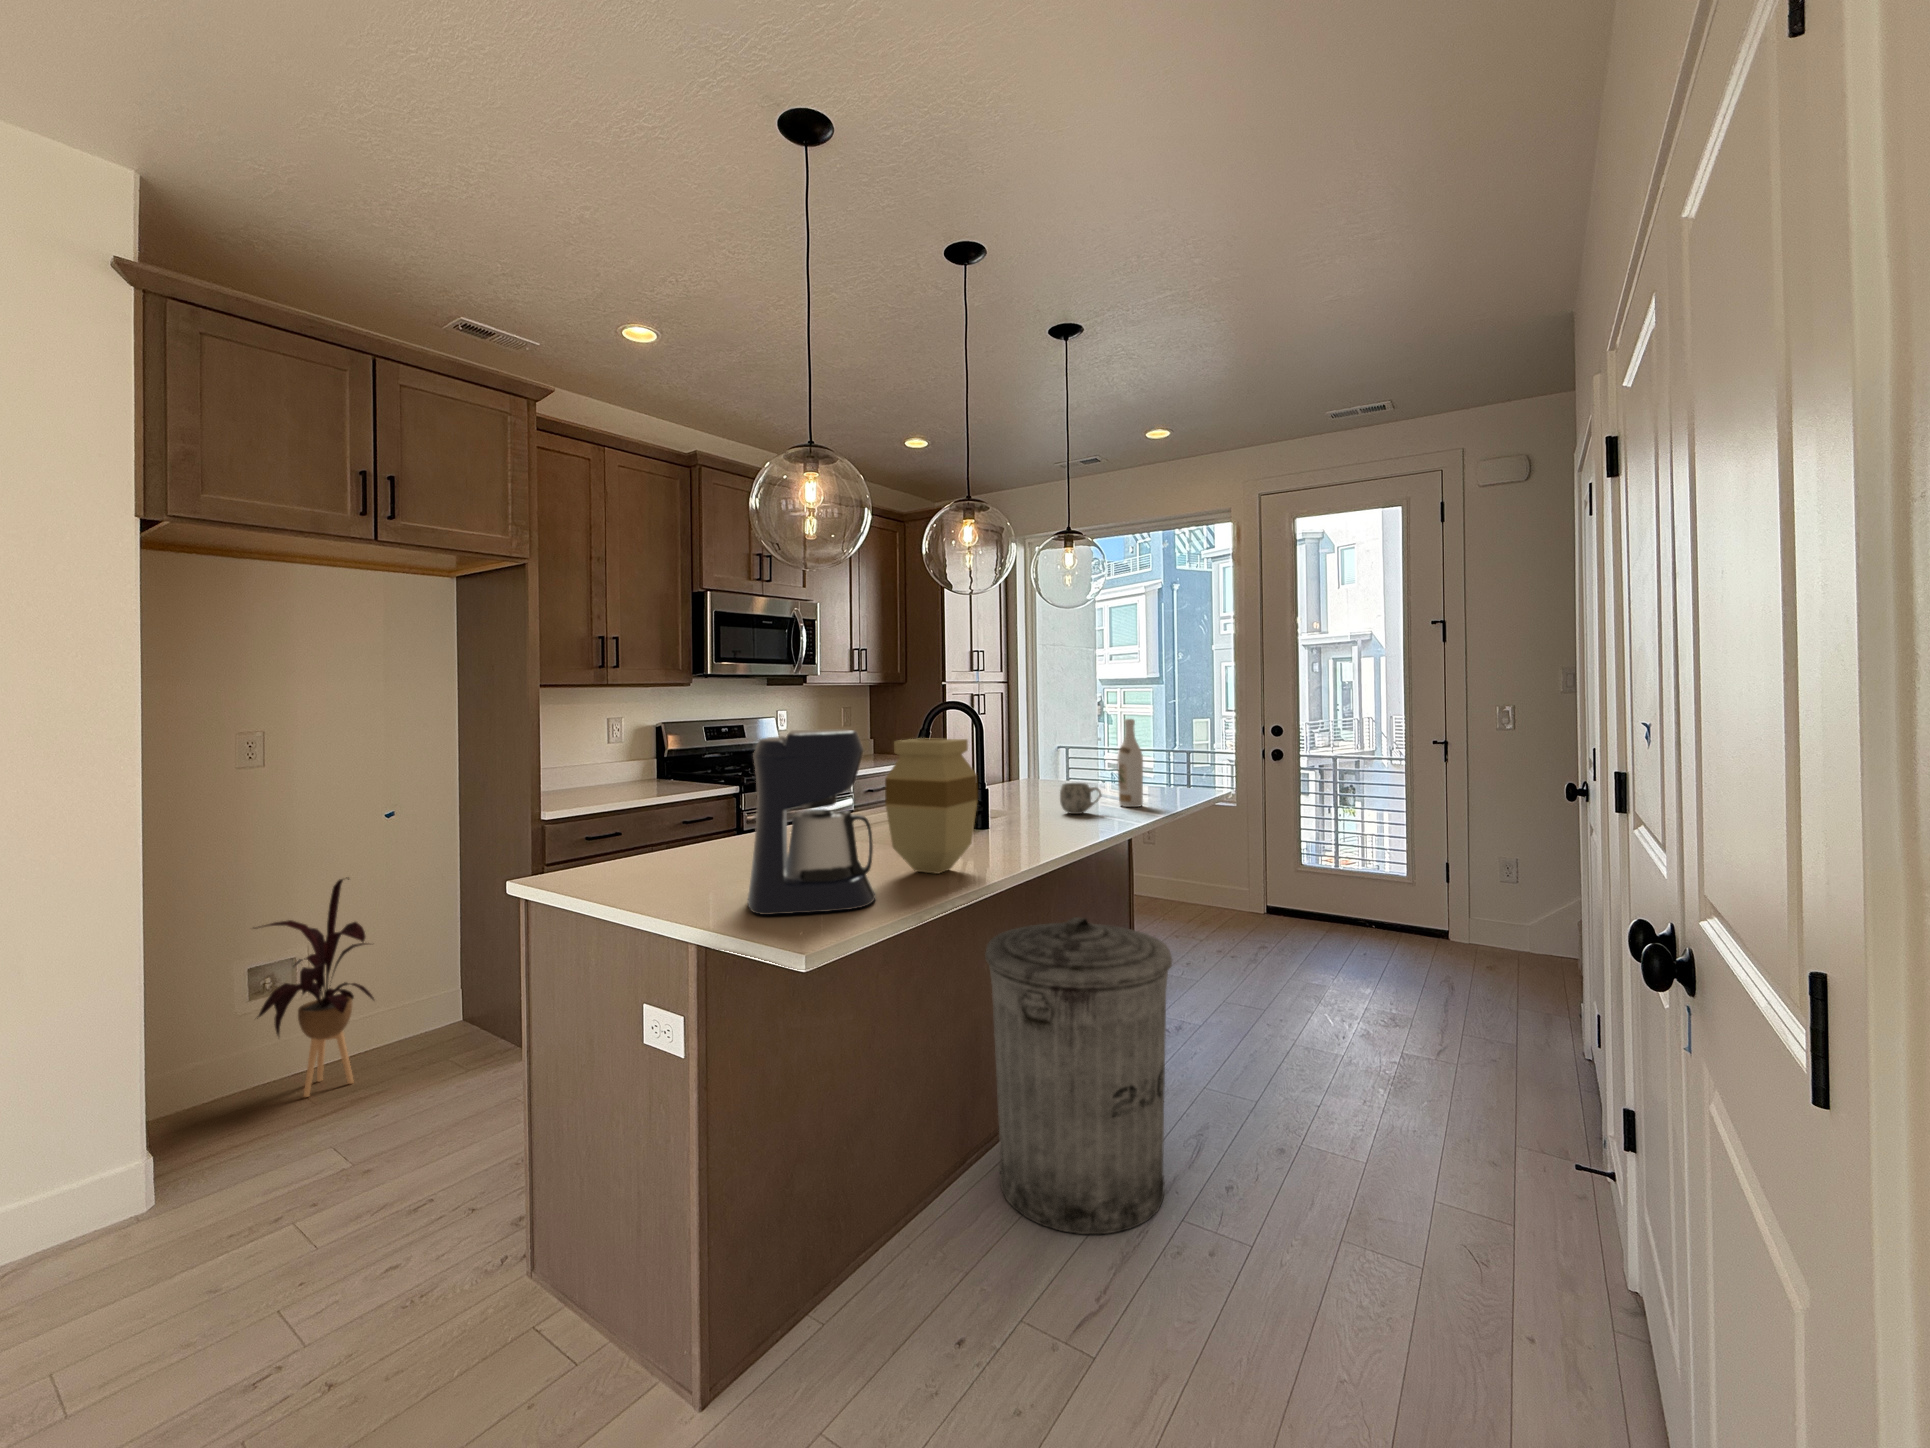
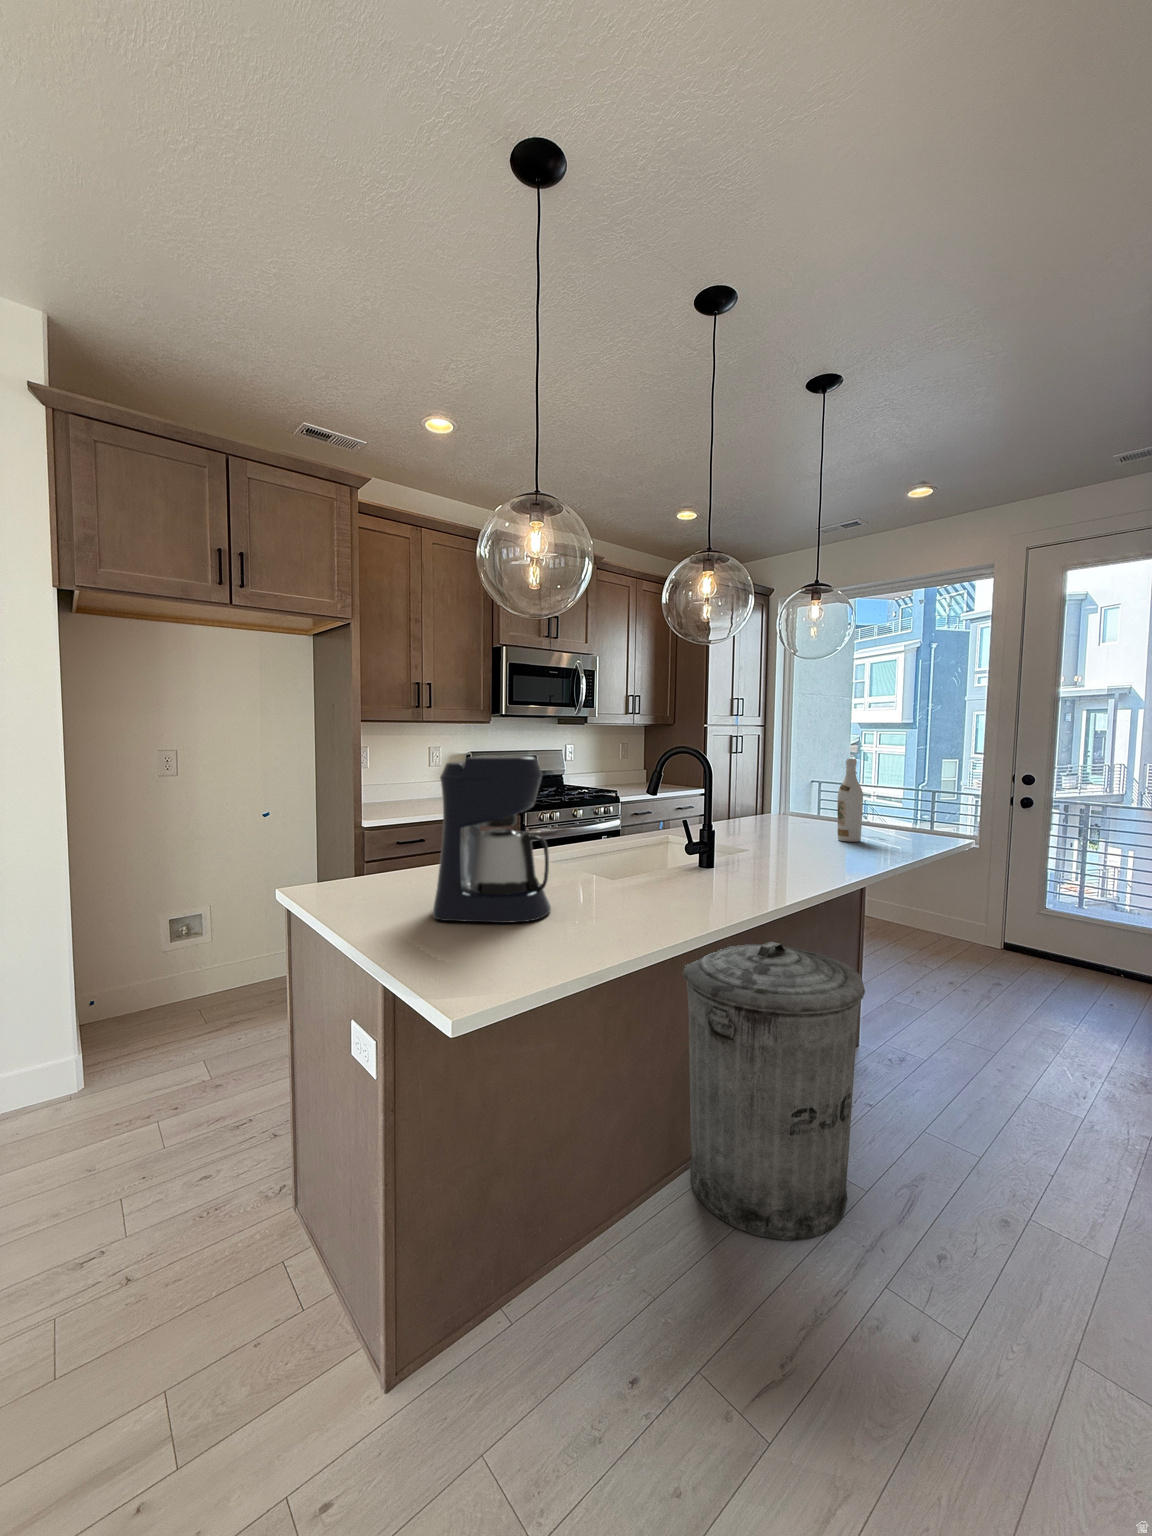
vase: present [885,738,978,874] -> none [579,768,667,894]
mug: present [1060,783,1101,814] -> none [776,816,817,845]
house plant: present [257,879,374,1097] -> none [159,858,246,1015]

